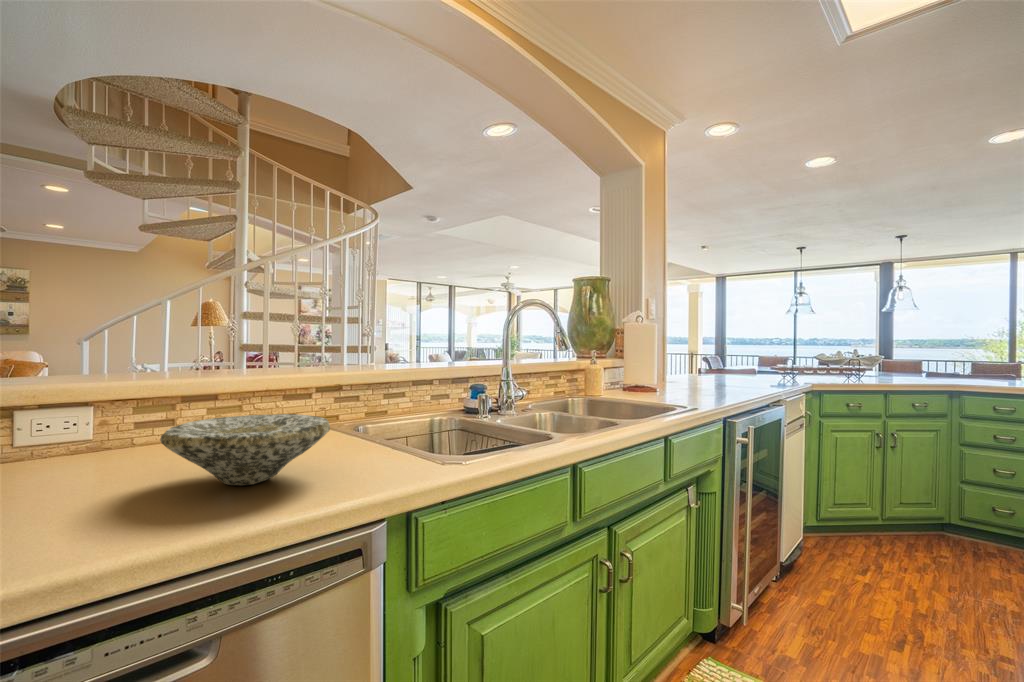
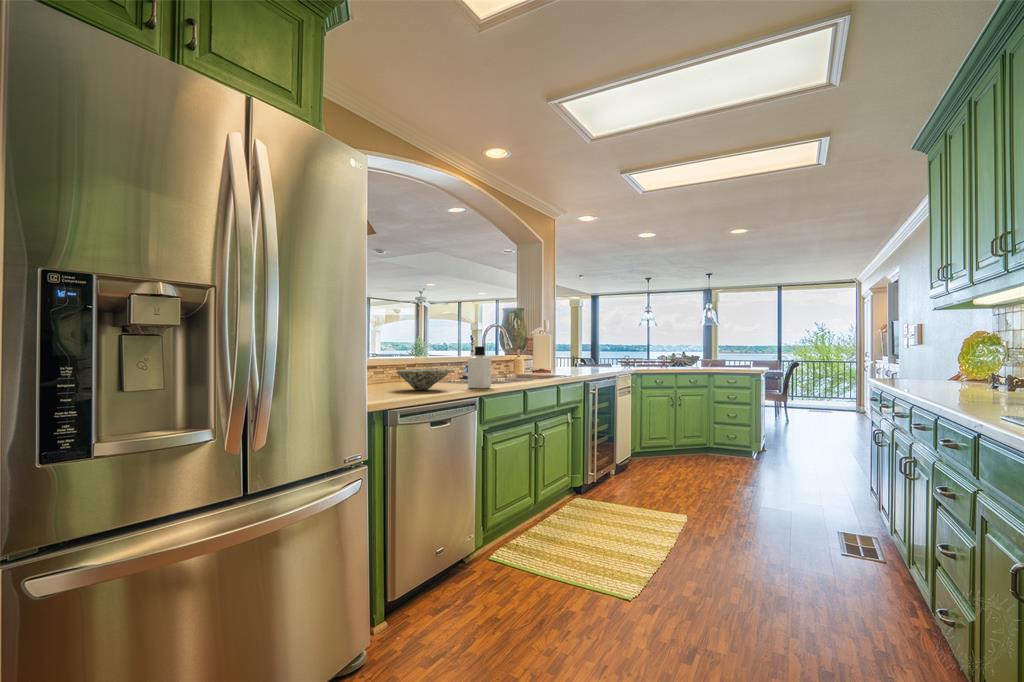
bottle: none [398,353,469,479] -> present [468,346,491,389]

